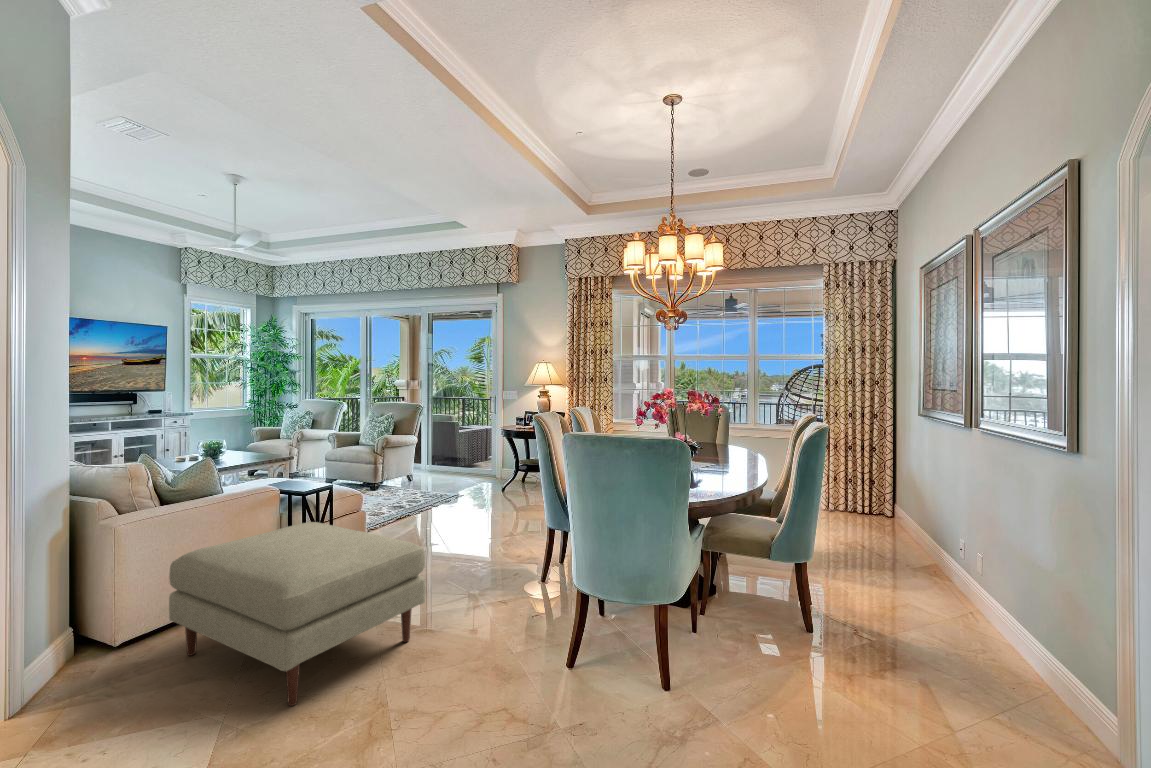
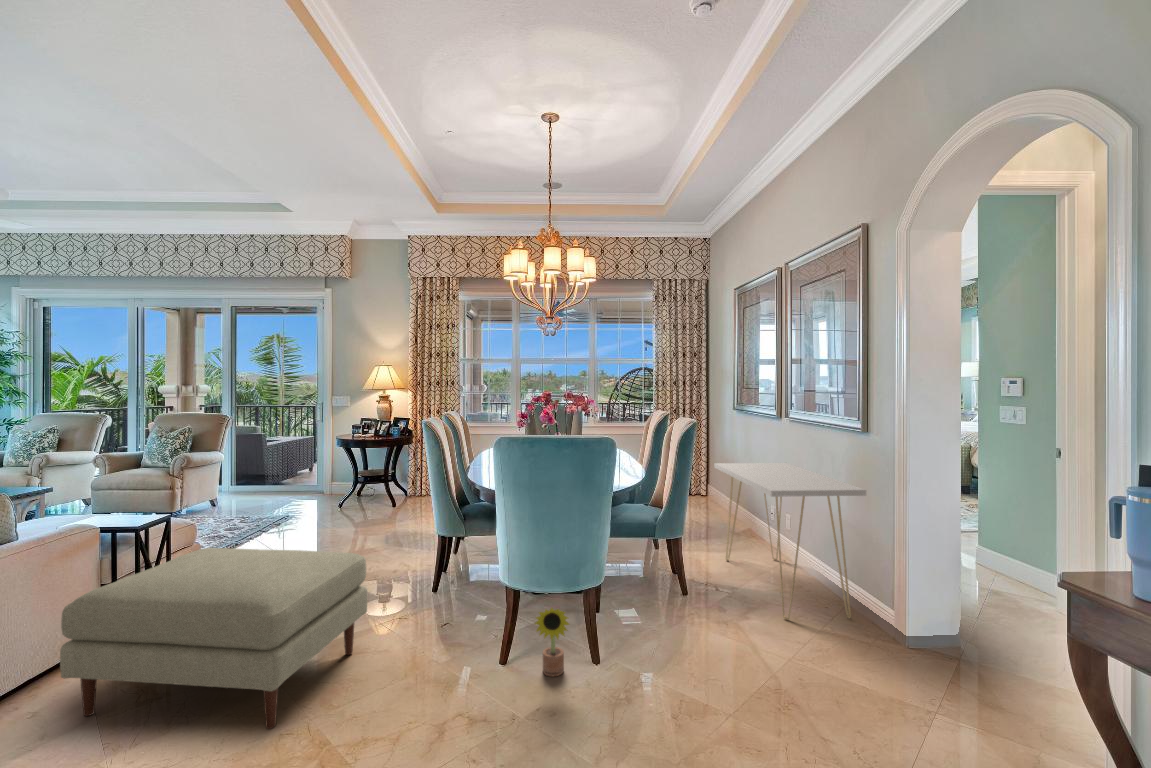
console table: none [860,481,1070,729] -> present [714,463,866,620]
decorative plant: none [551,637,591,717] -> present [535,608,569,676]

